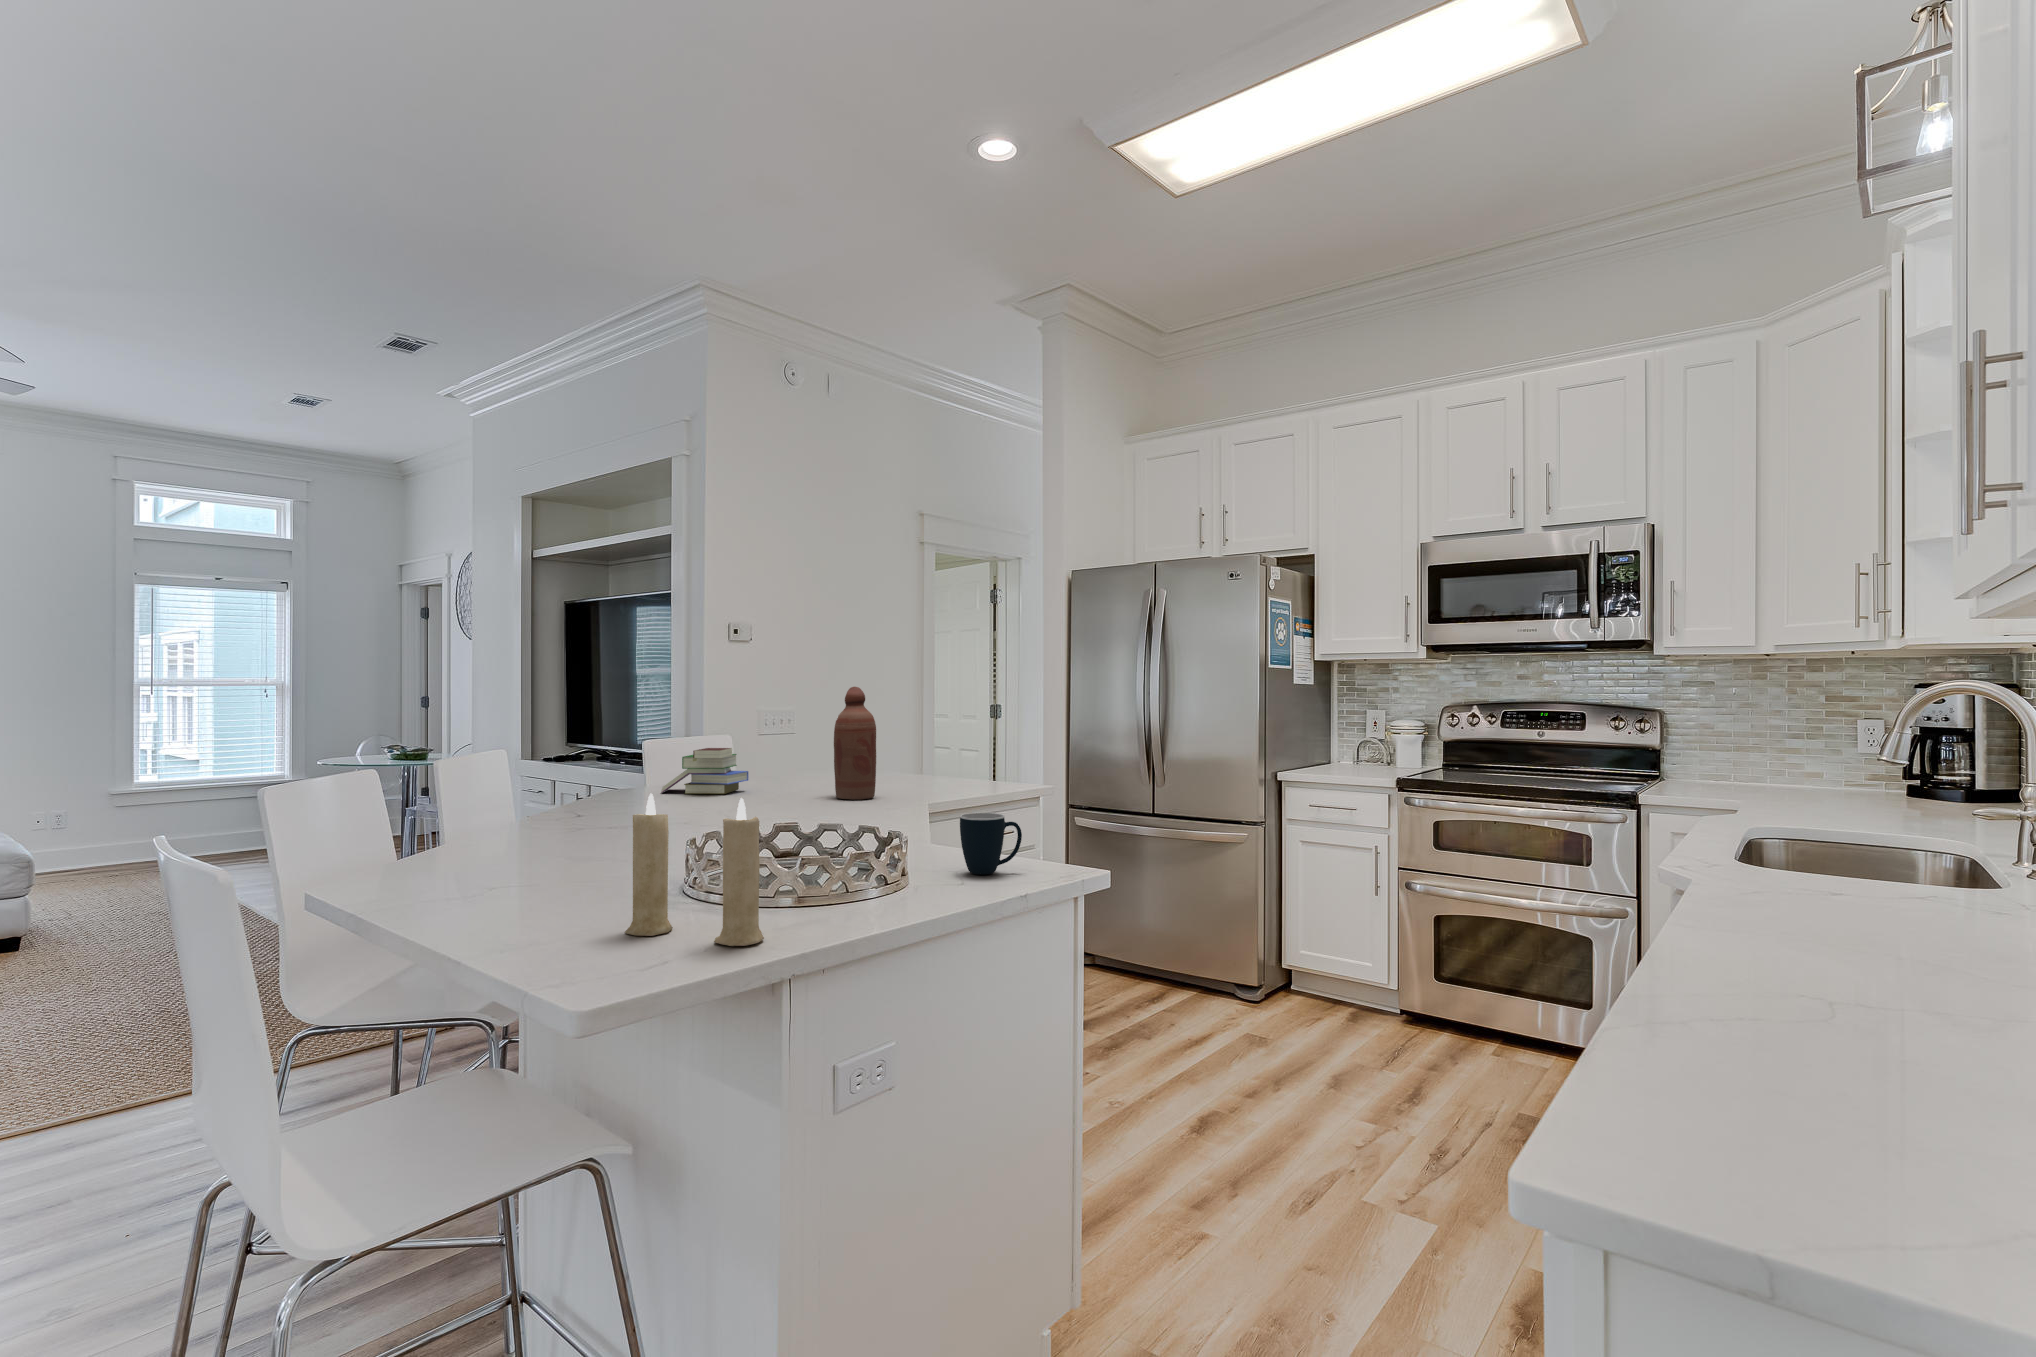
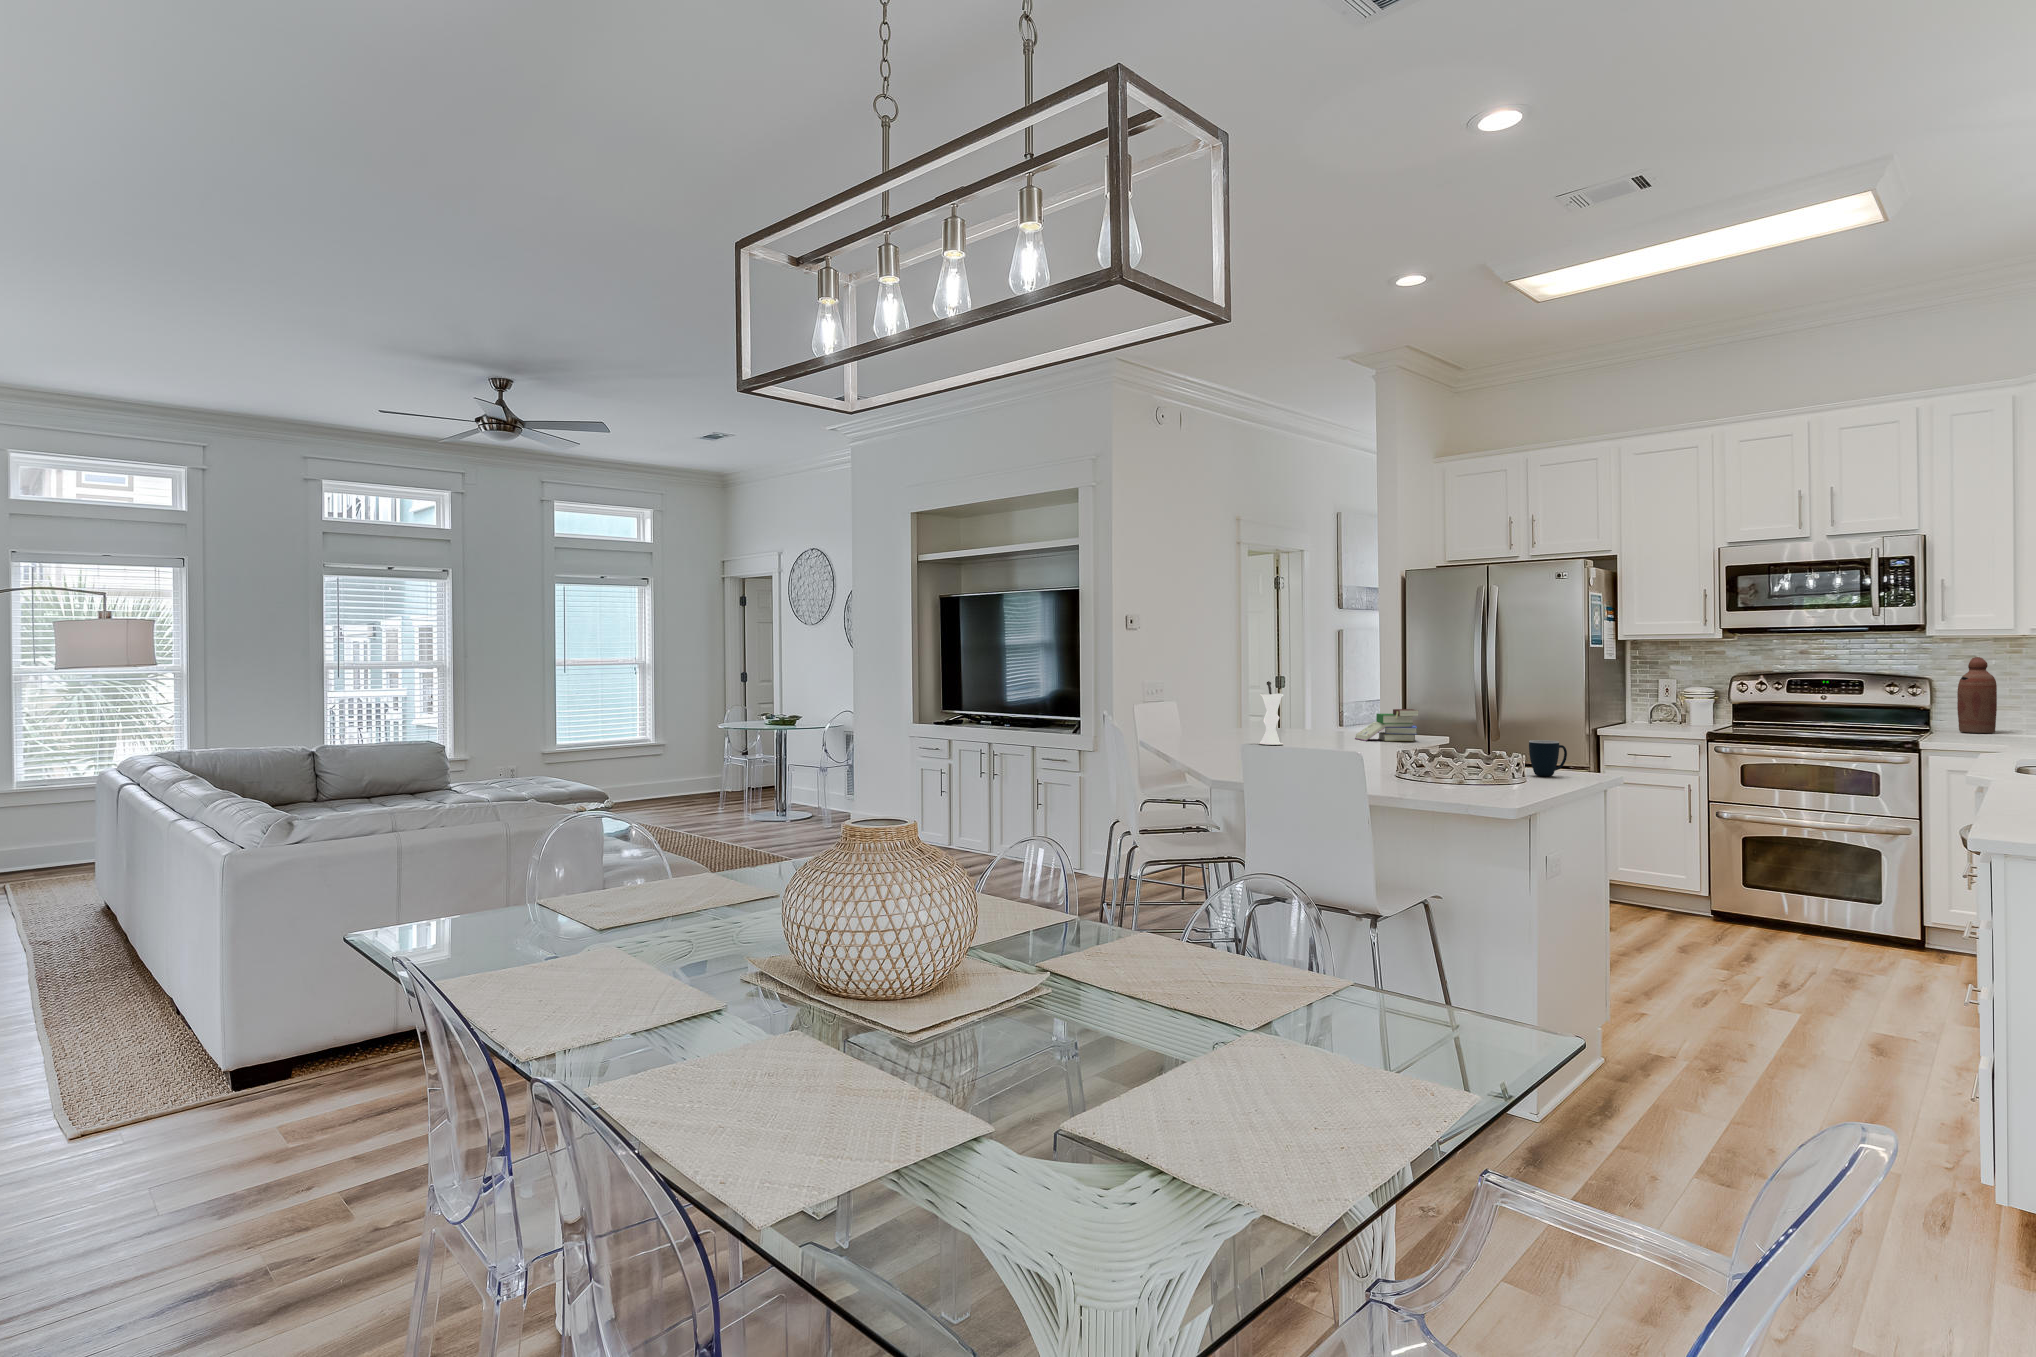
bottle: present [834,687,876,800] -> present [1957,657,1997,733]
vase: none [755,710,791,801] -> present [1260,681,1283,745]
book: present [661,748,748,794] -> present [1355,709,1418,741]
candle: present [625,794,764,946] -> none [1429,719,1517,797]

